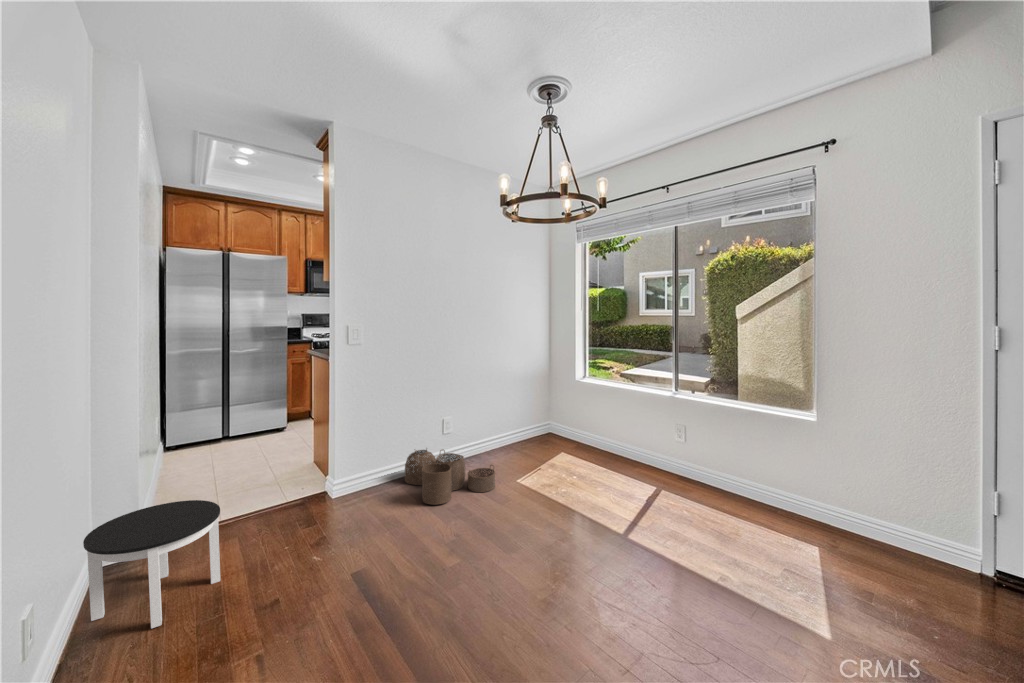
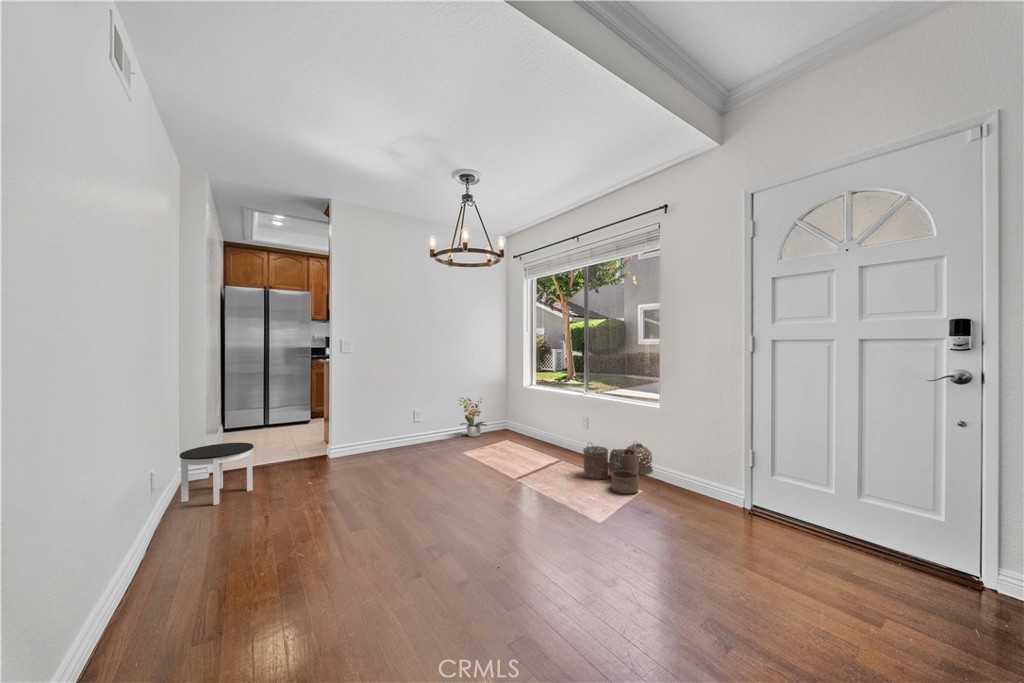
potted plant: none [498,401,538,455] -> present [458,398,487,437]
woven basket: present [405,449,495,505] -> present [583,443,653,493]

